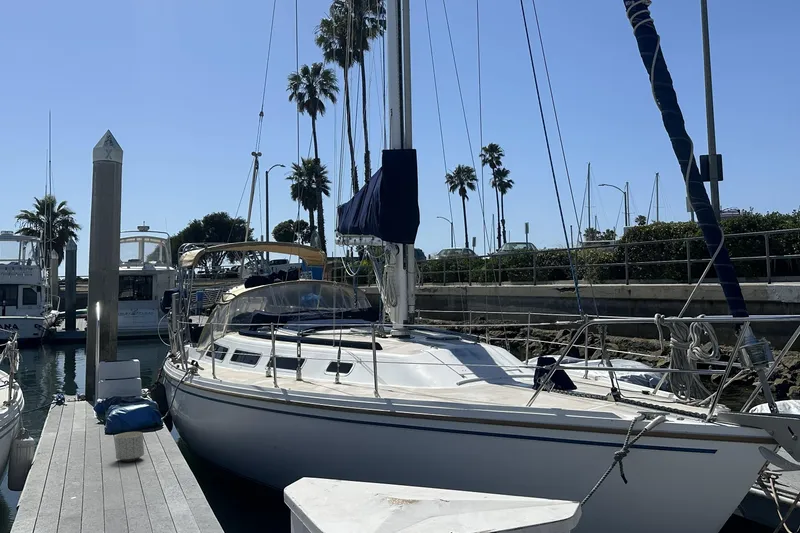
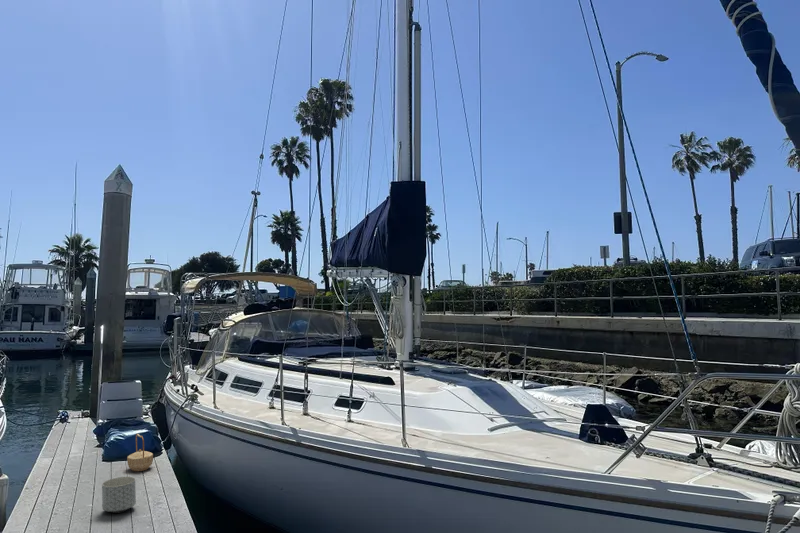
basket: none [133,401,157,436] -> present [127,434,153,471]

